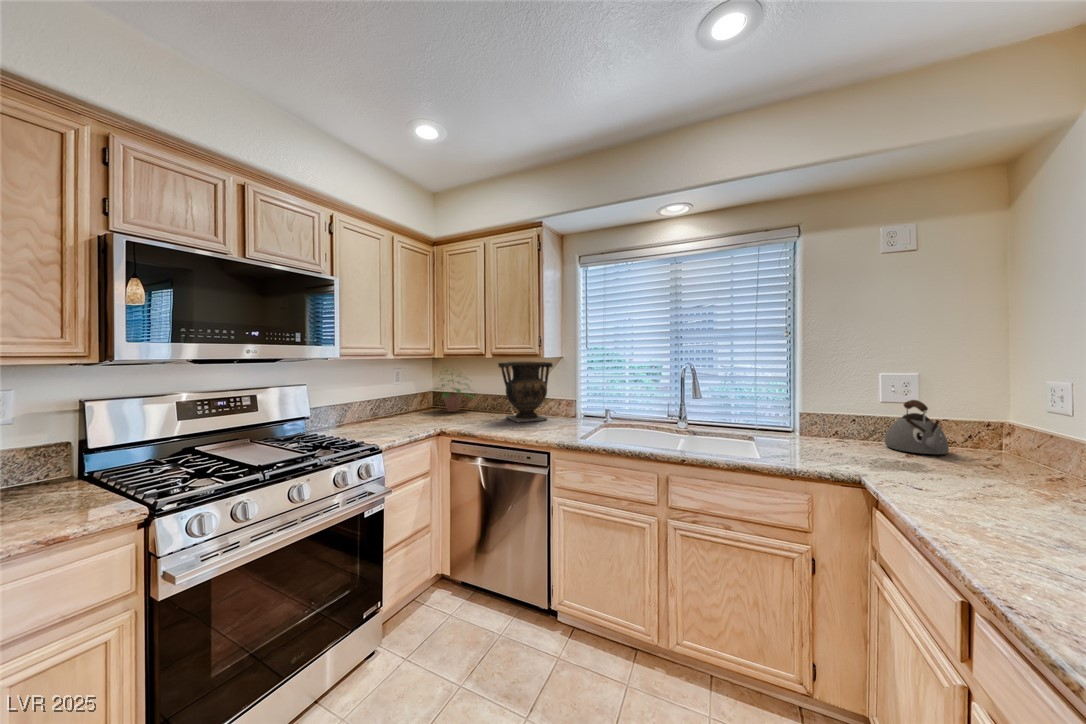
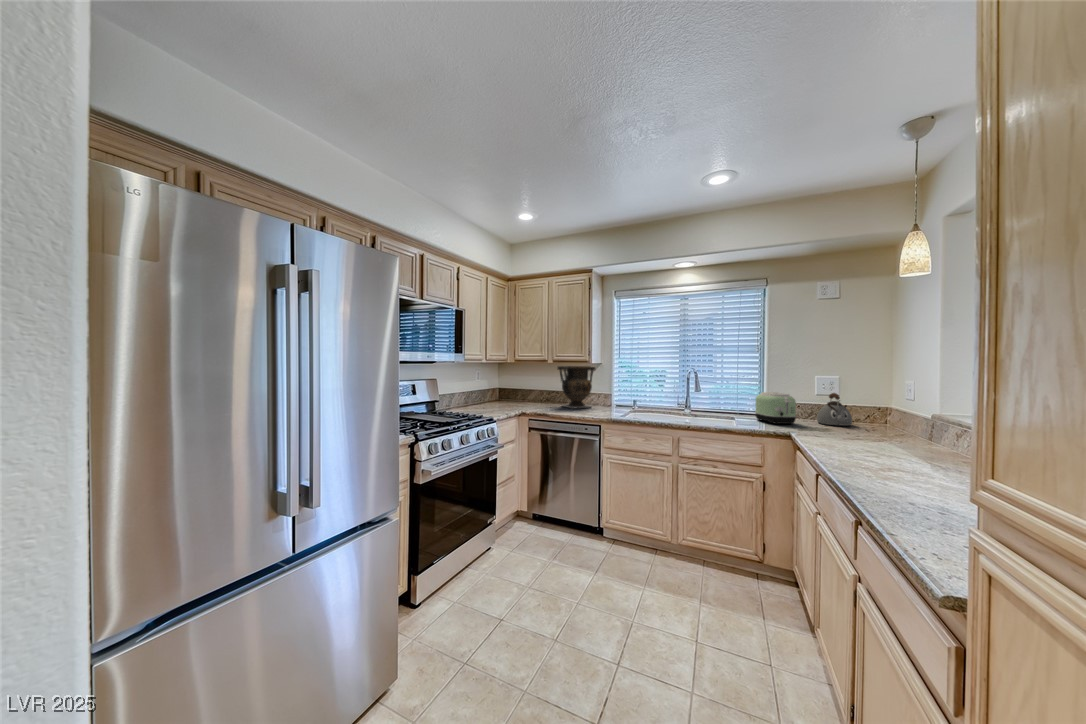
potted plant: present [436,368,474,412] -> none [499,367,537,403]
toaster: none [785,399,857,453] -> present [755,392,796,424]

